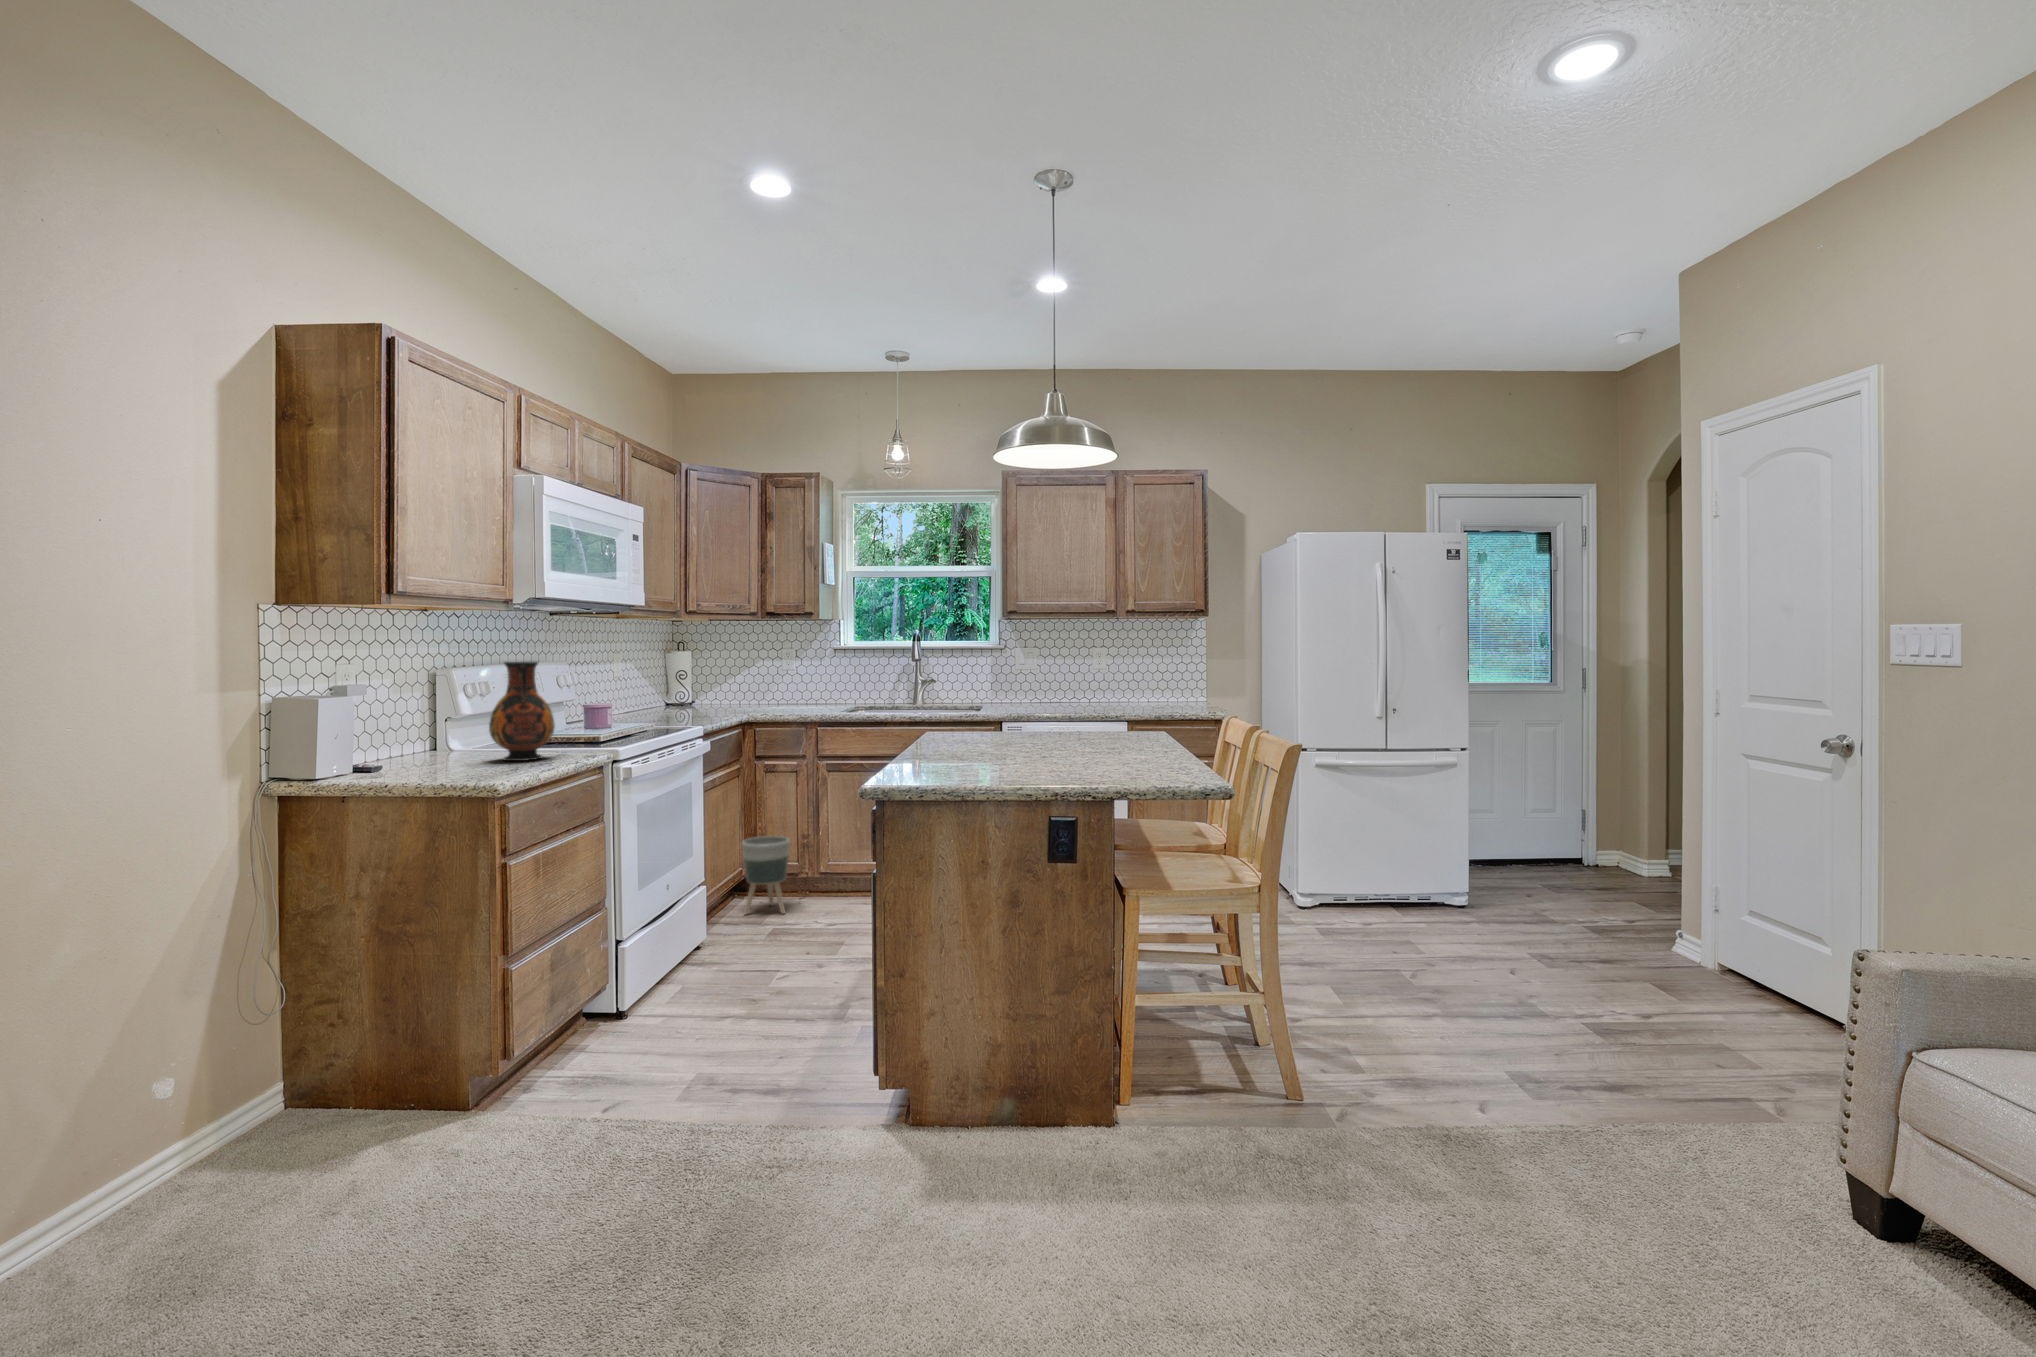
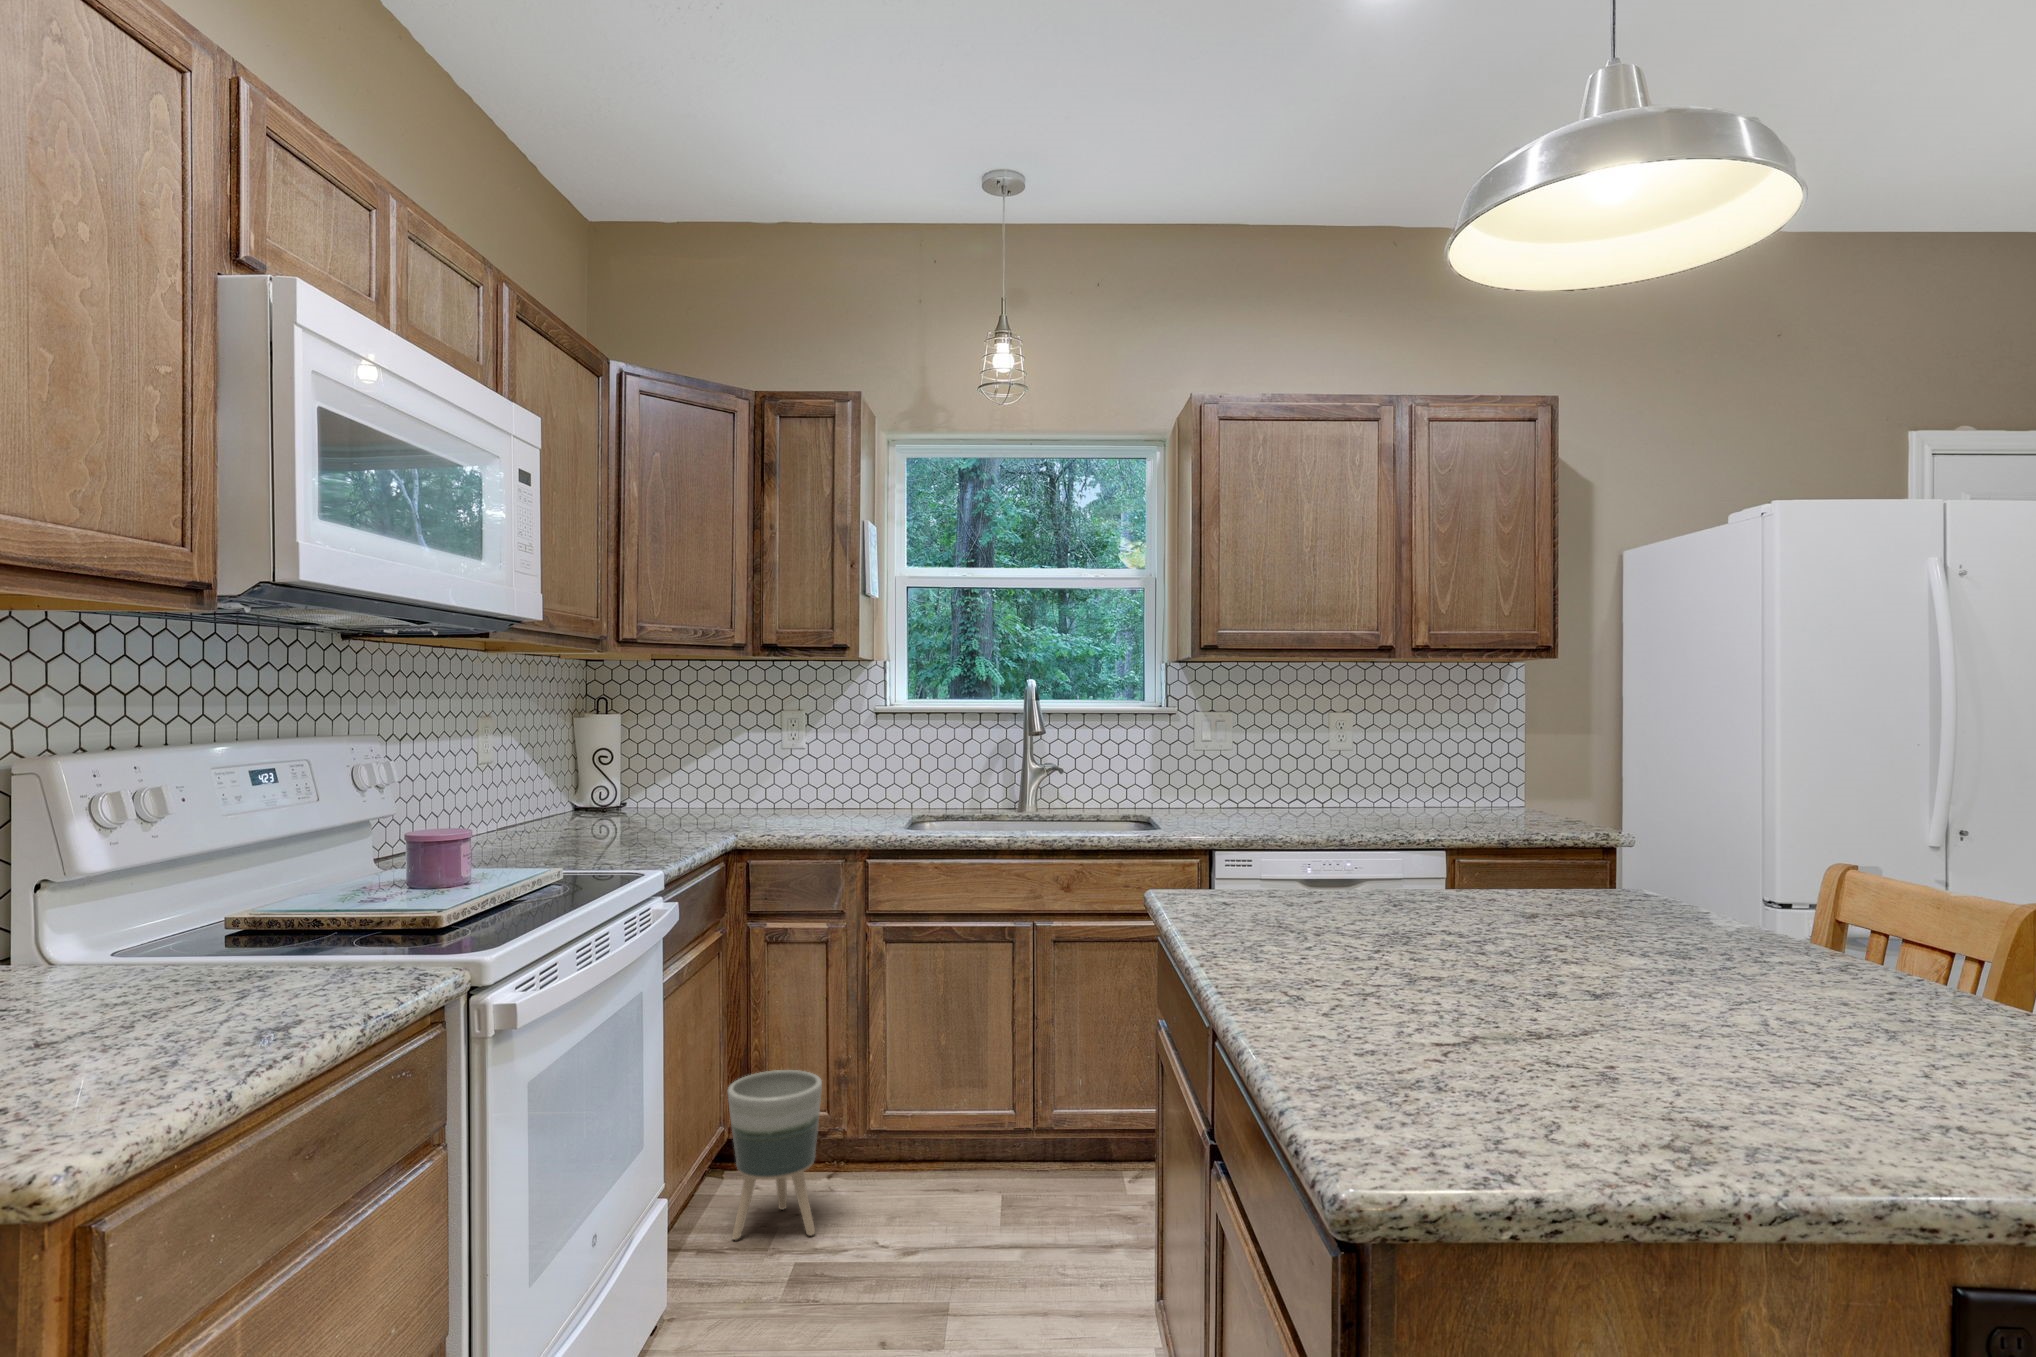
vase: present [489,662,555,761] -> none [87,737,288,1025]

